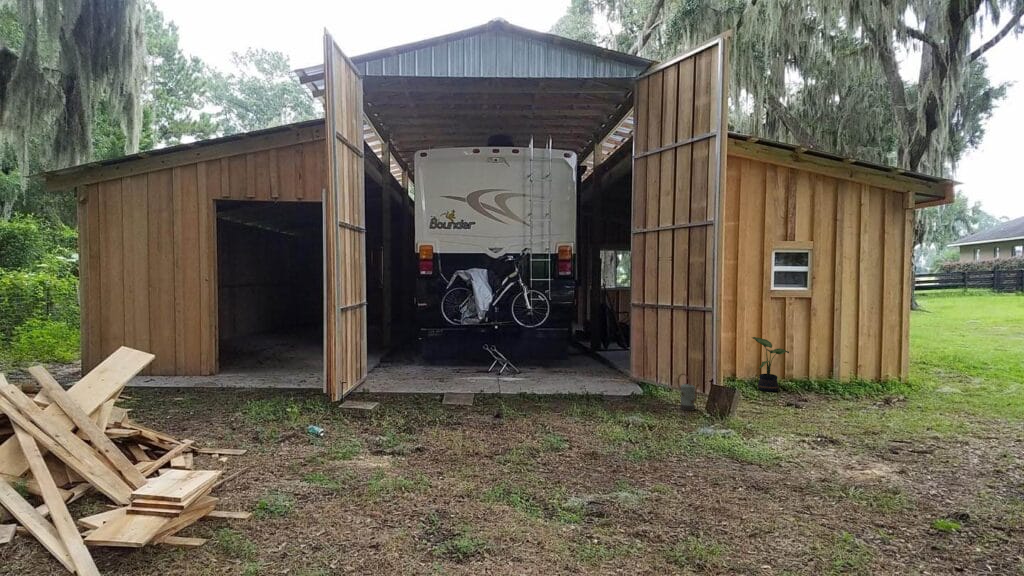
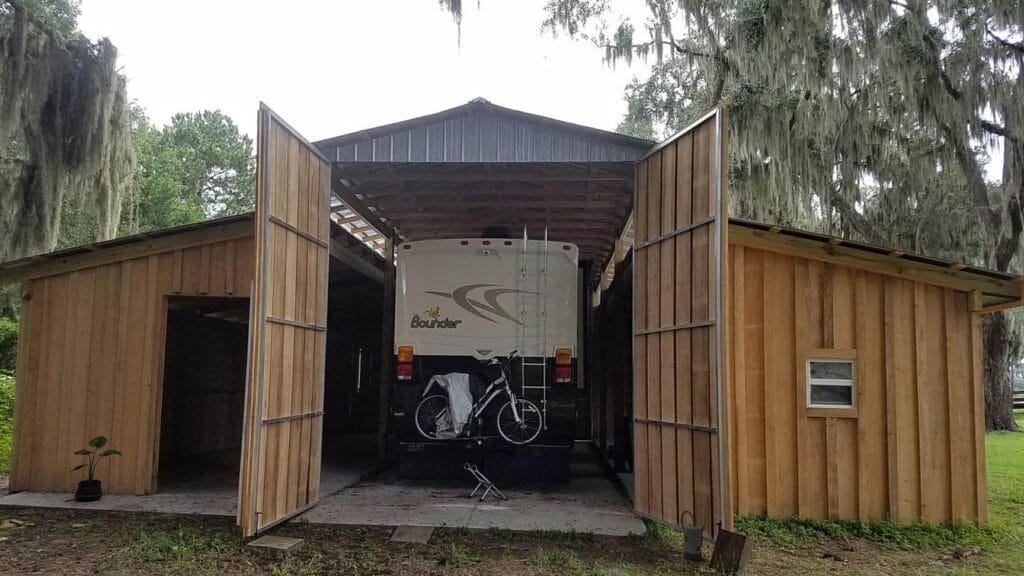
potted plant: present [752,337,789,392] -> present [71,436,122,501]

